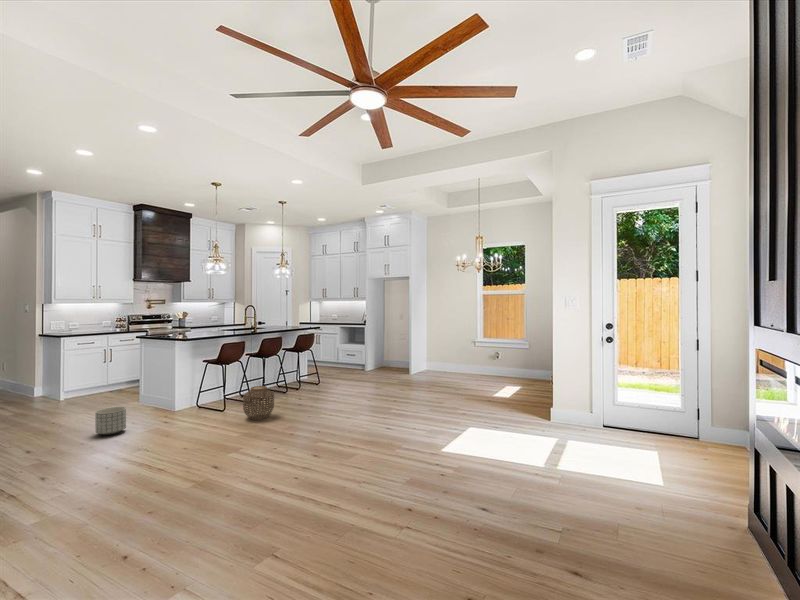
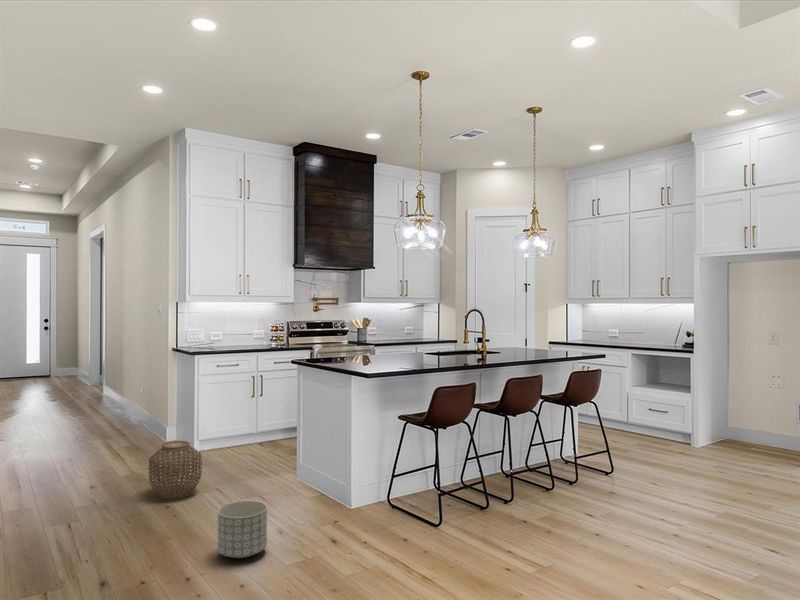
woven basket: present [243,386,274,420] -> present [149,441,202,499]

